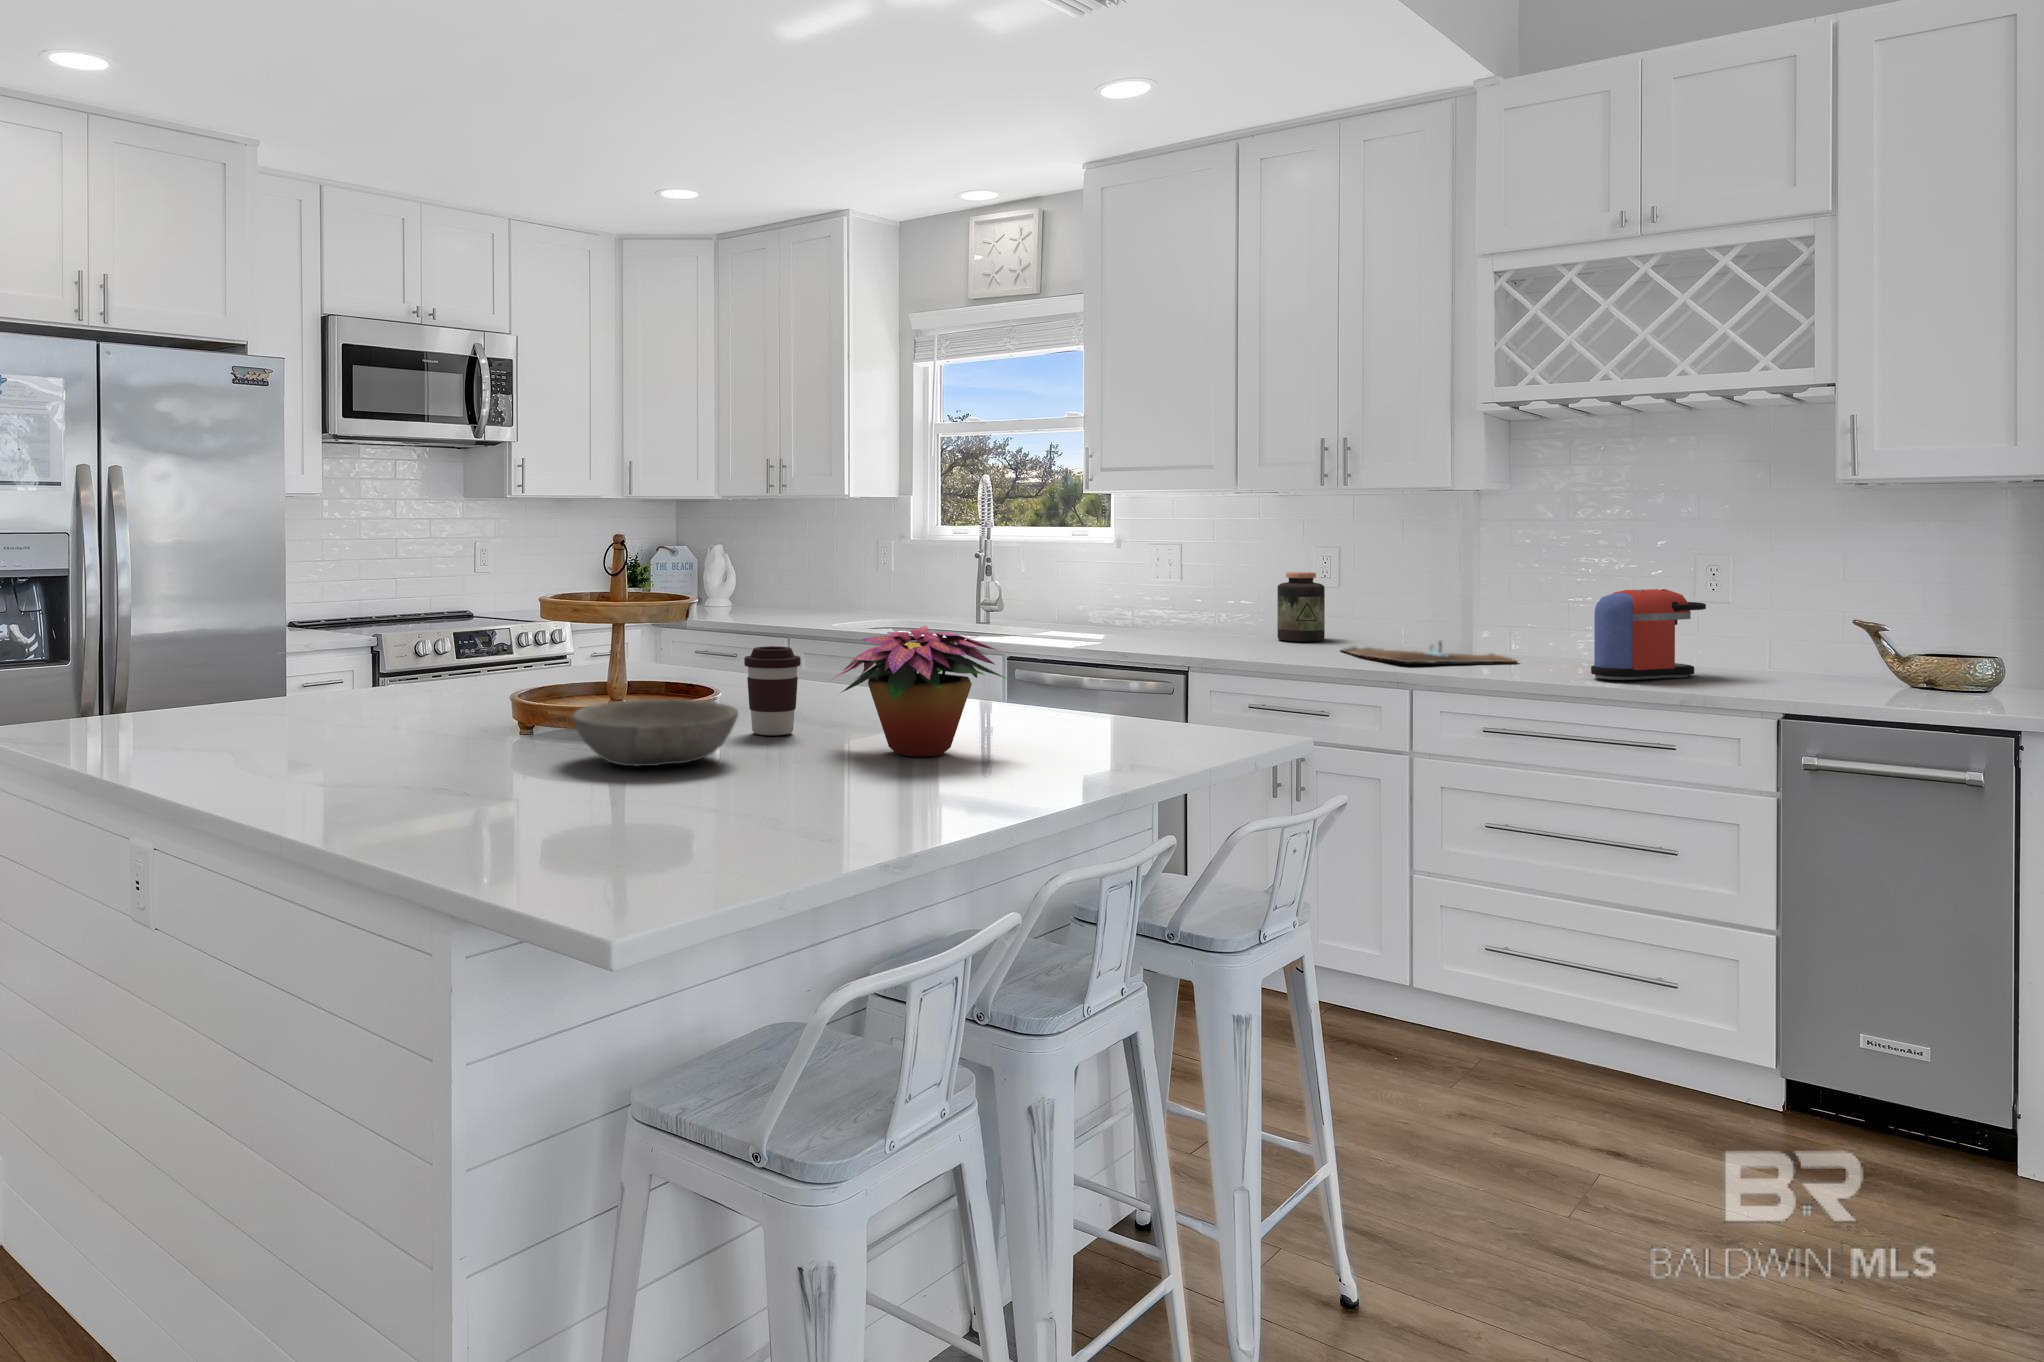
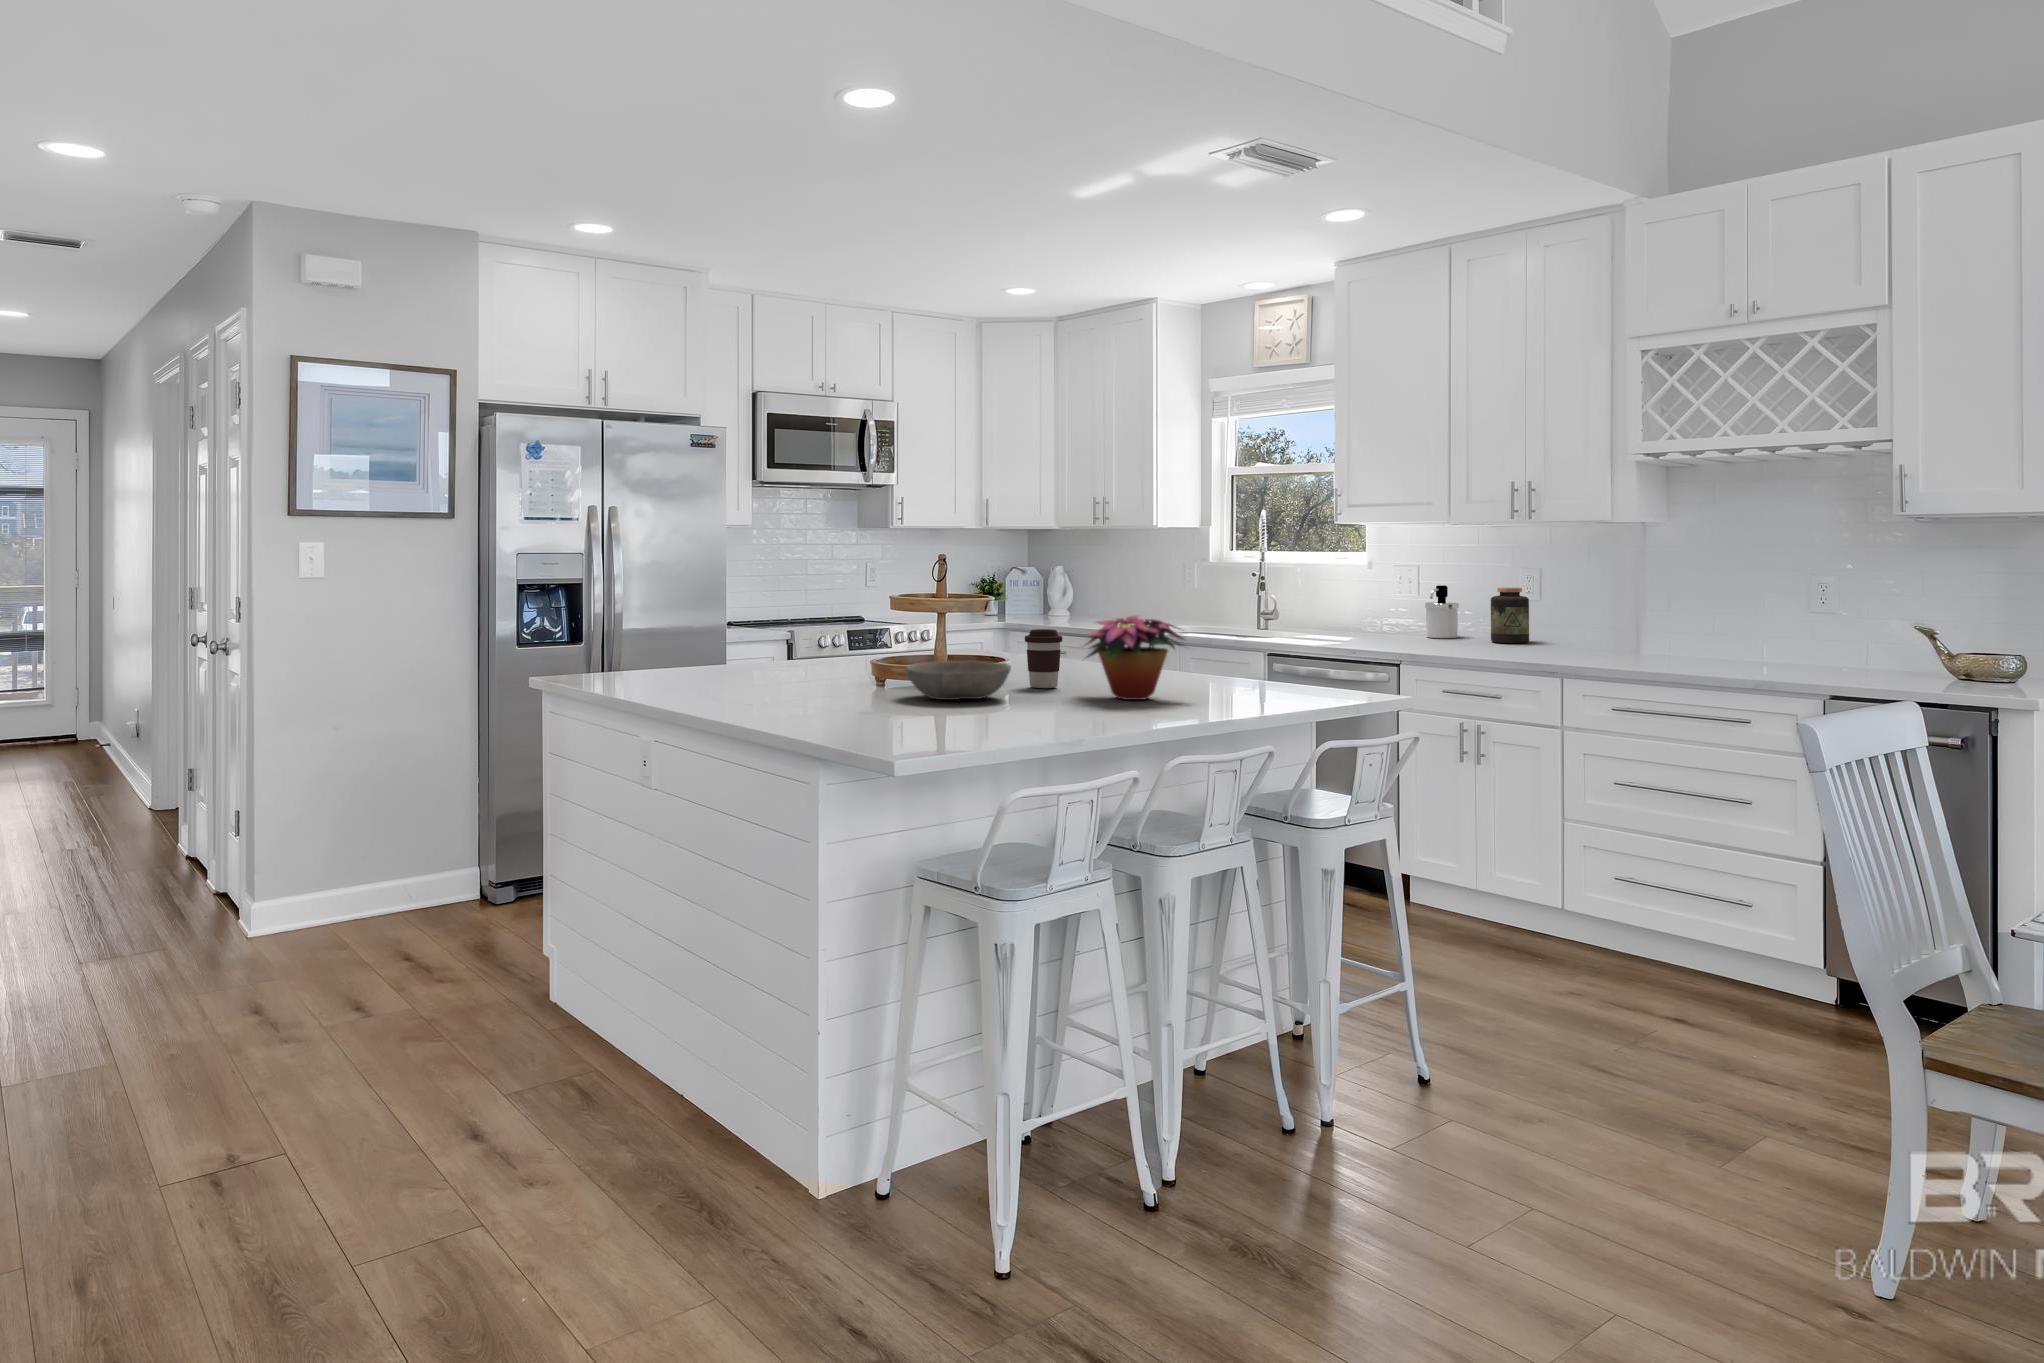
soap dispenser: none [1191,570,1232,635] -> present [1425,585,1459,638]
coffee maker: present [1591,589,1706,680] -> none [1708,600,1806,670]
cutting board: present [1342,641,1516,663] -> none [1532,641,1666,658]

